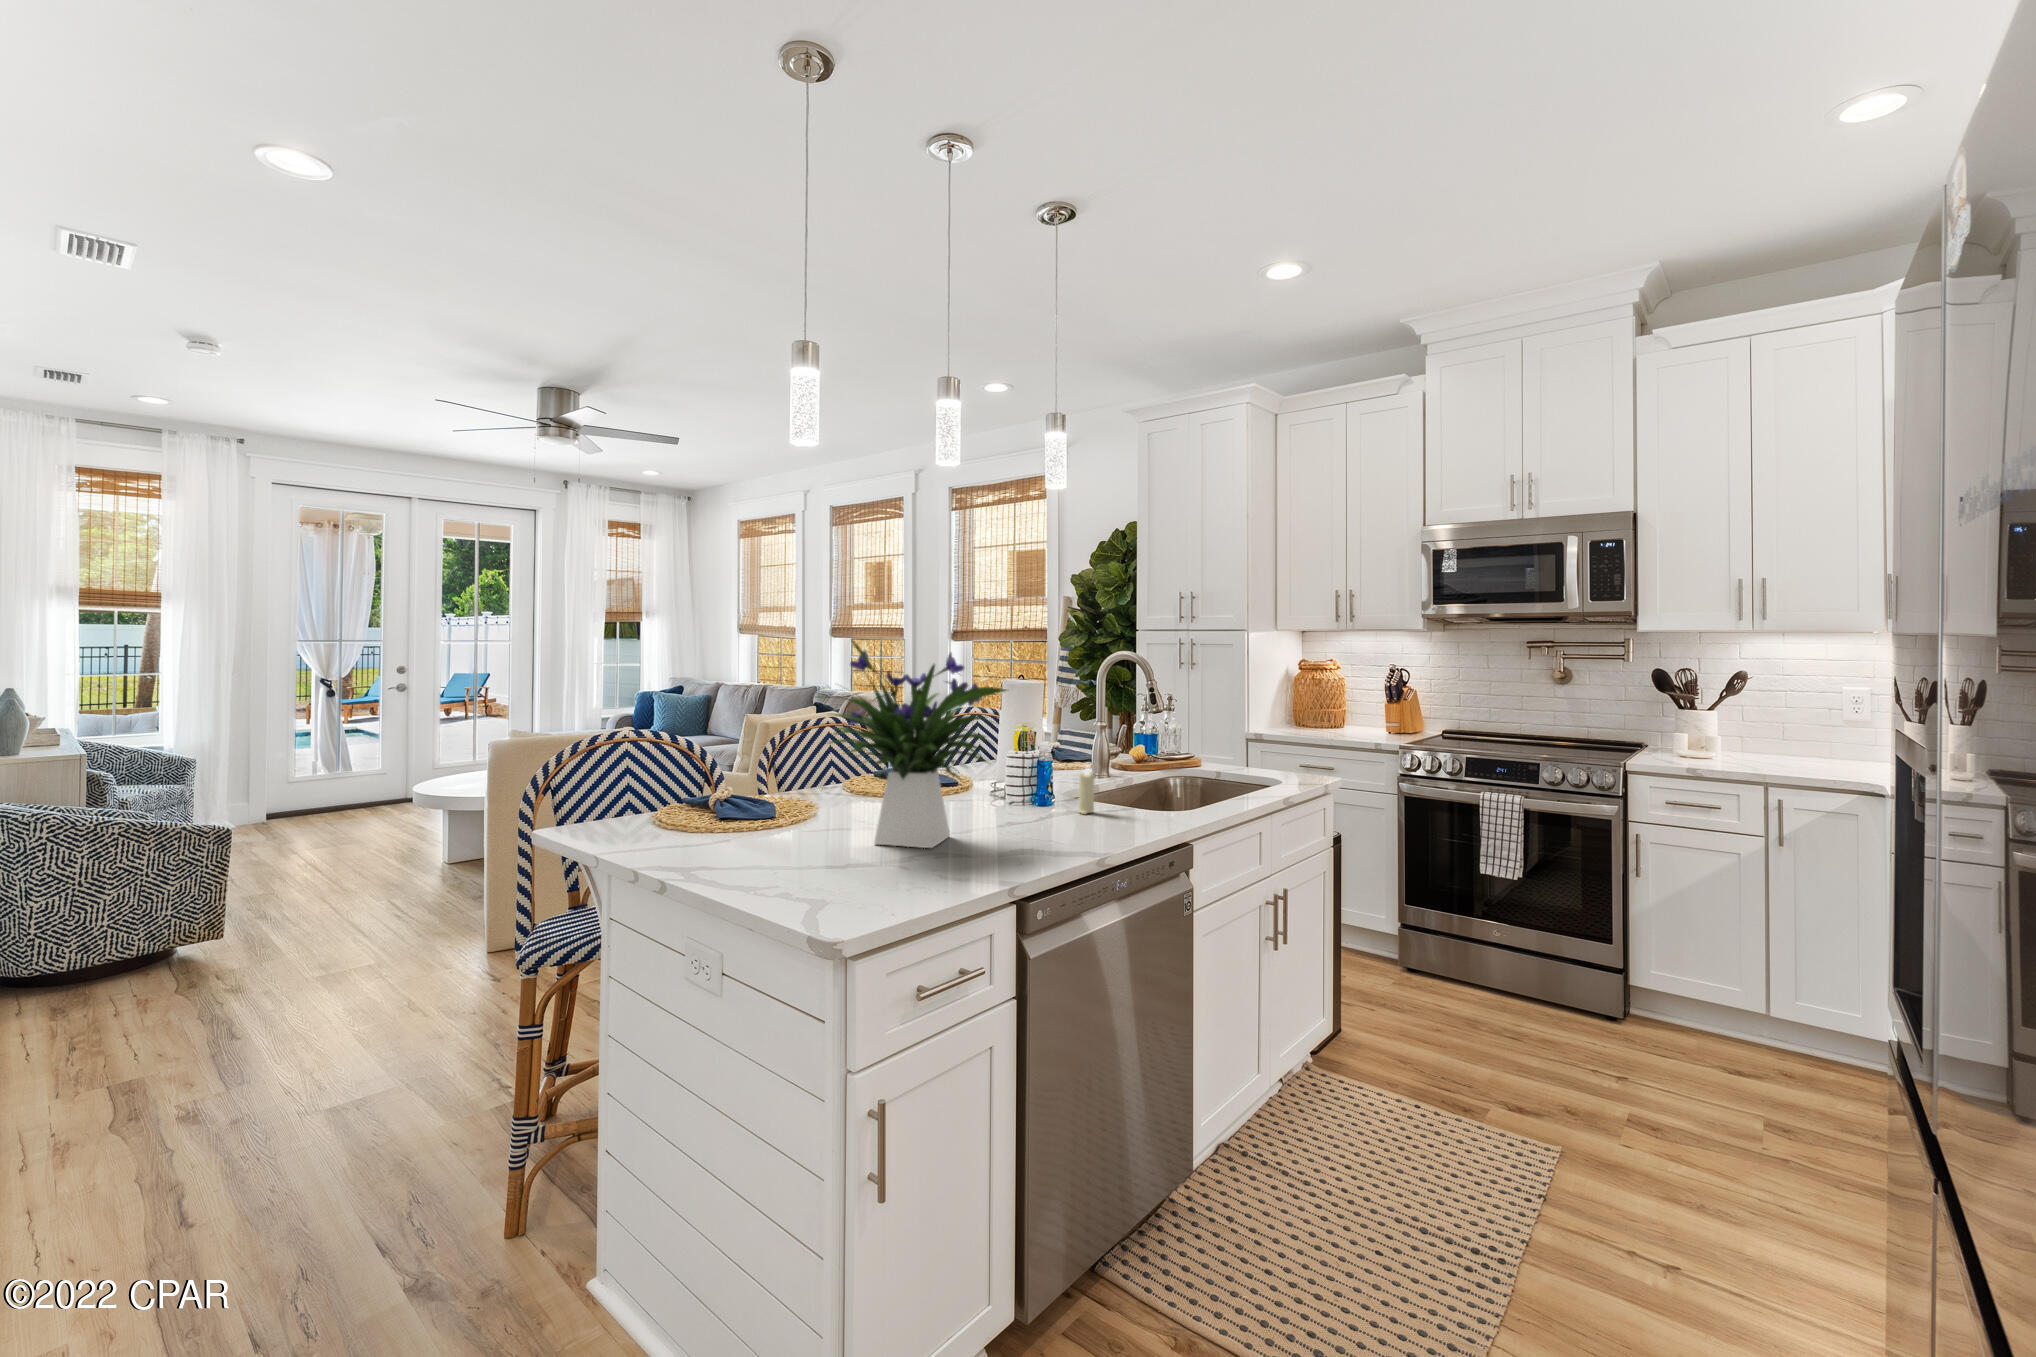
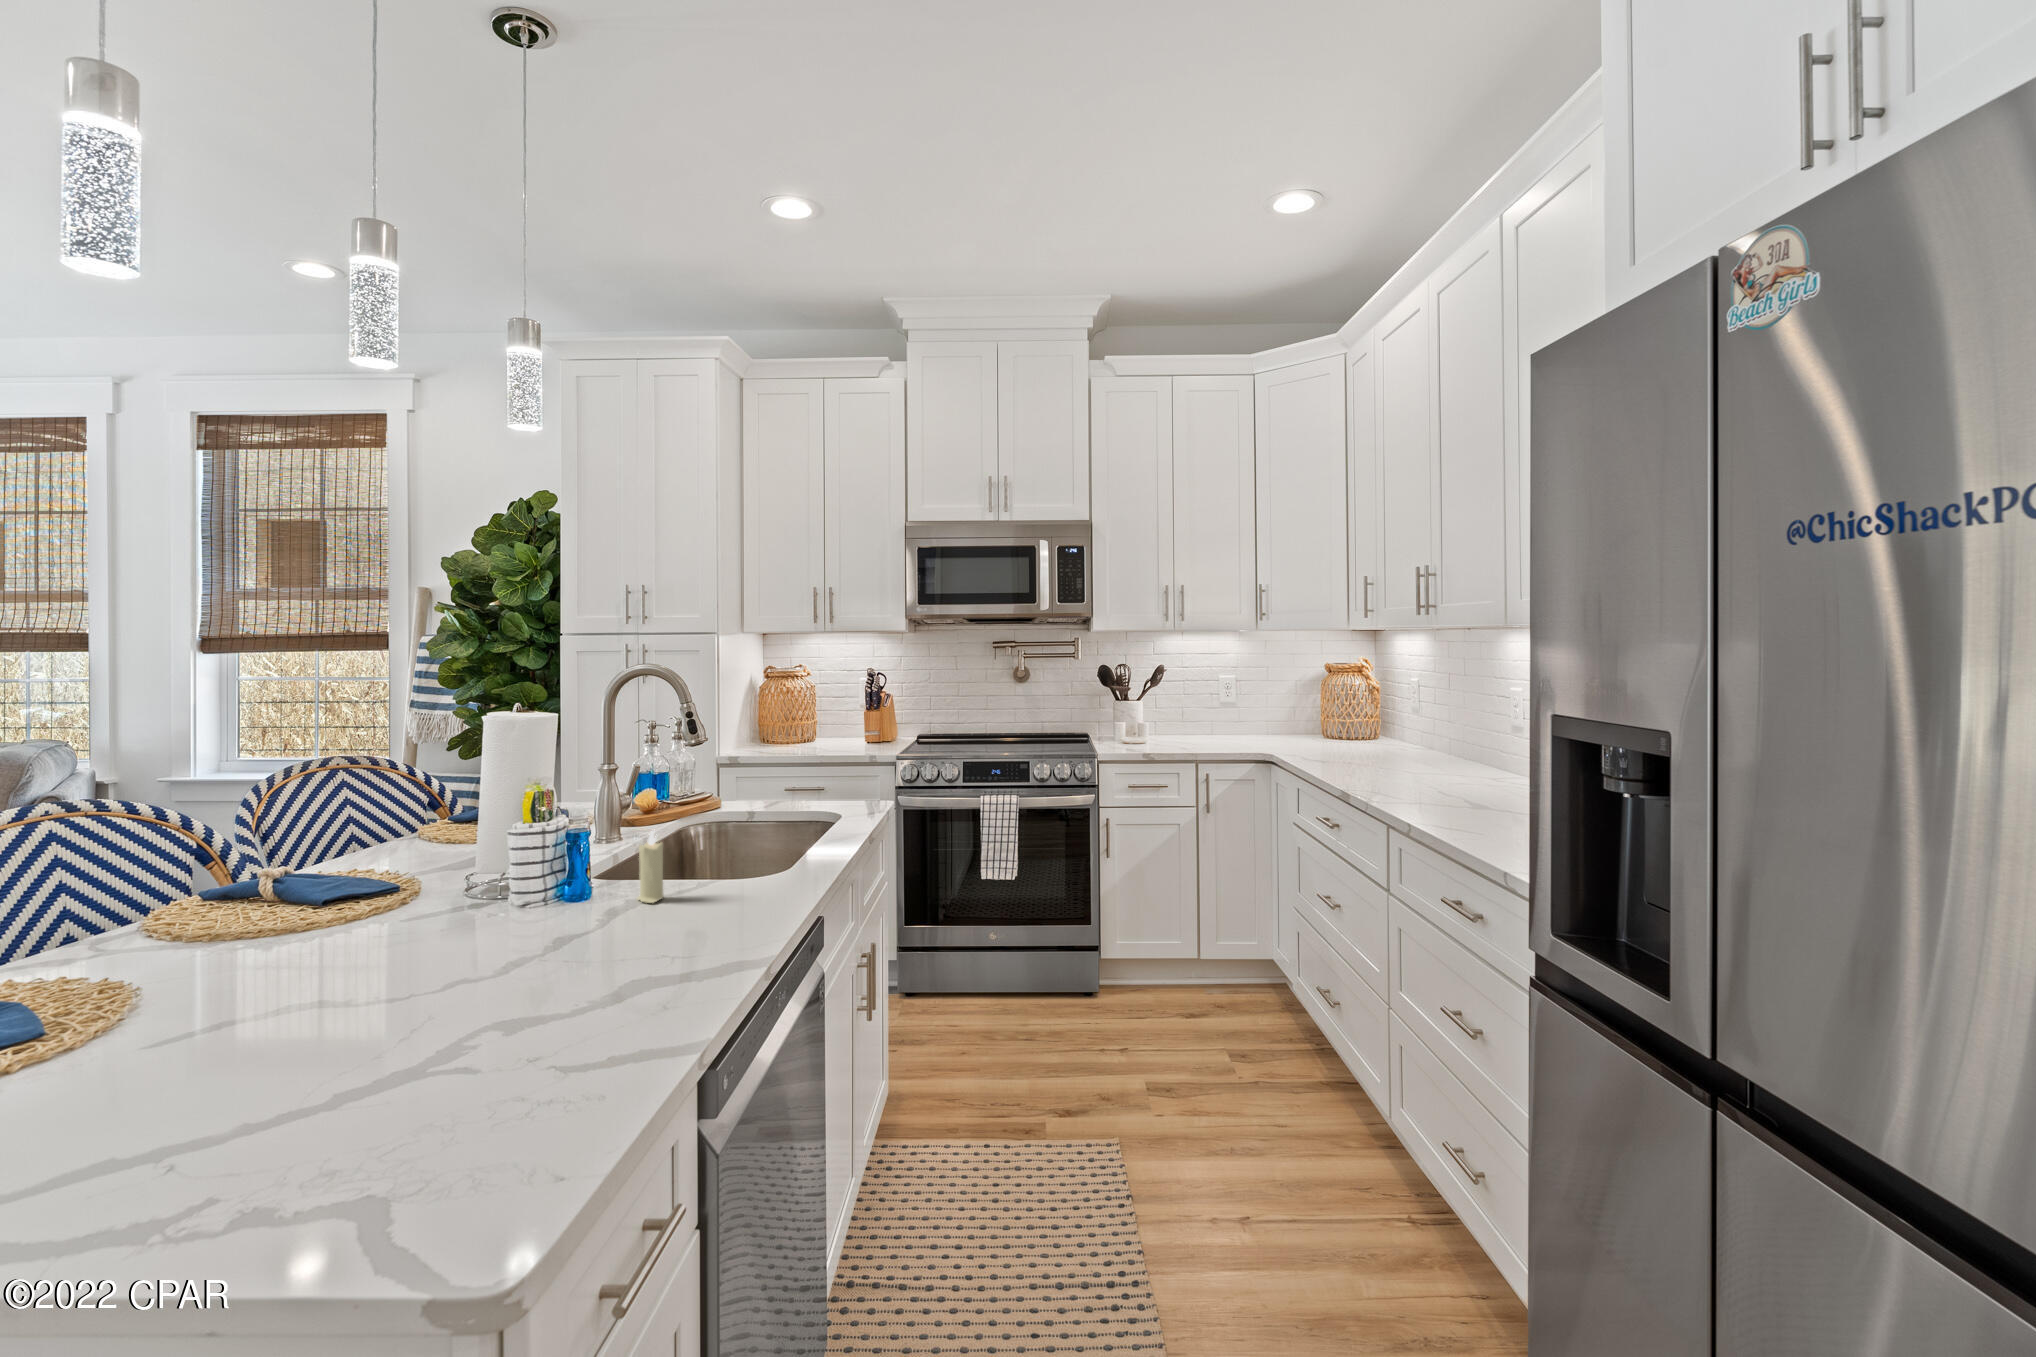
flower arrangement: present [830,639,1006,848] -> none [194,660,590,1040]

